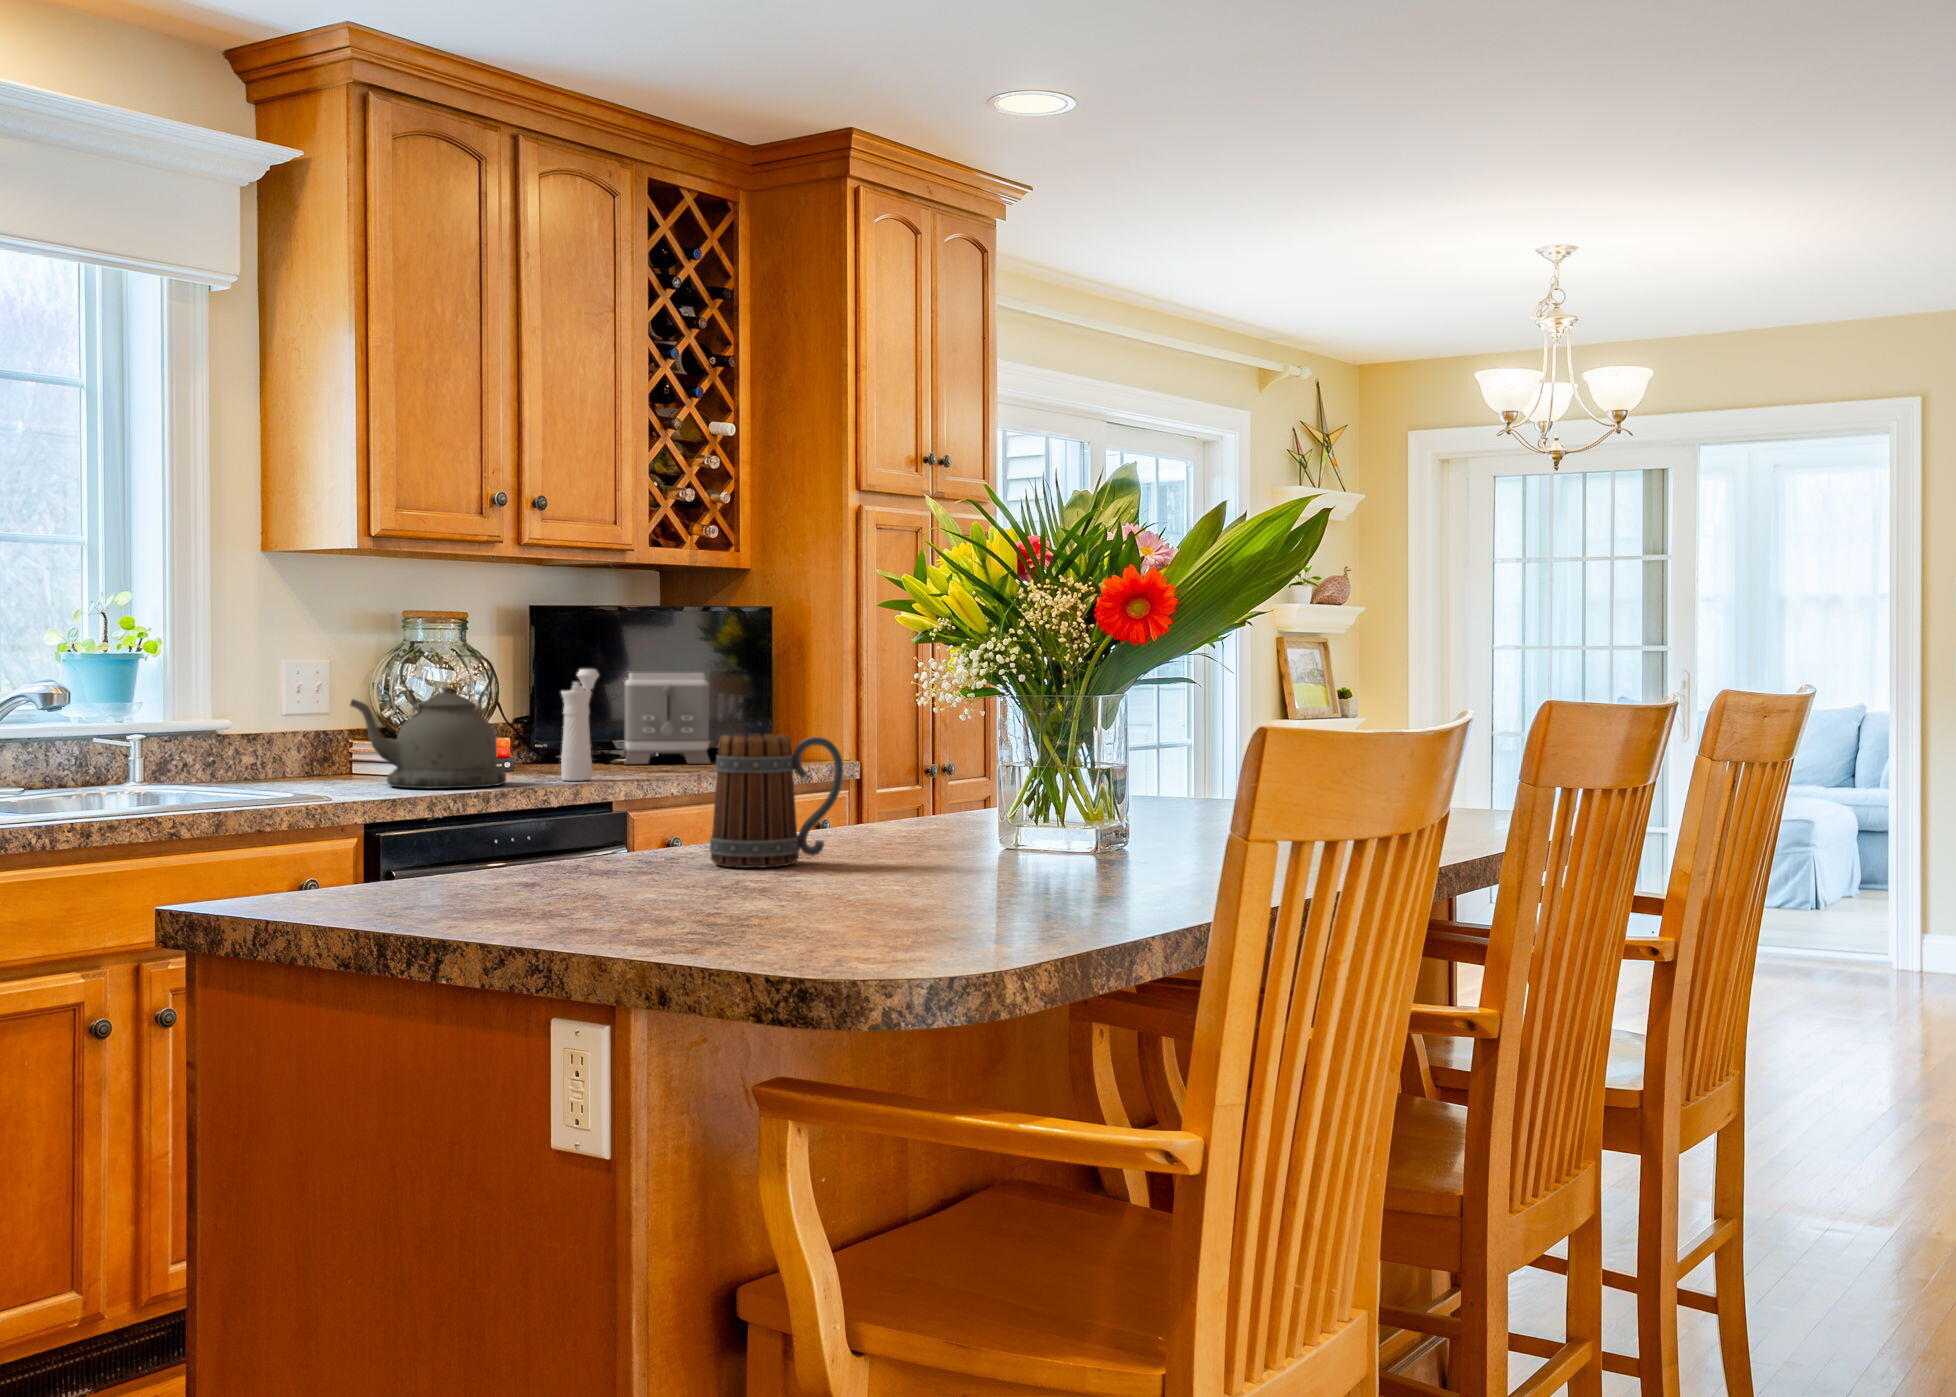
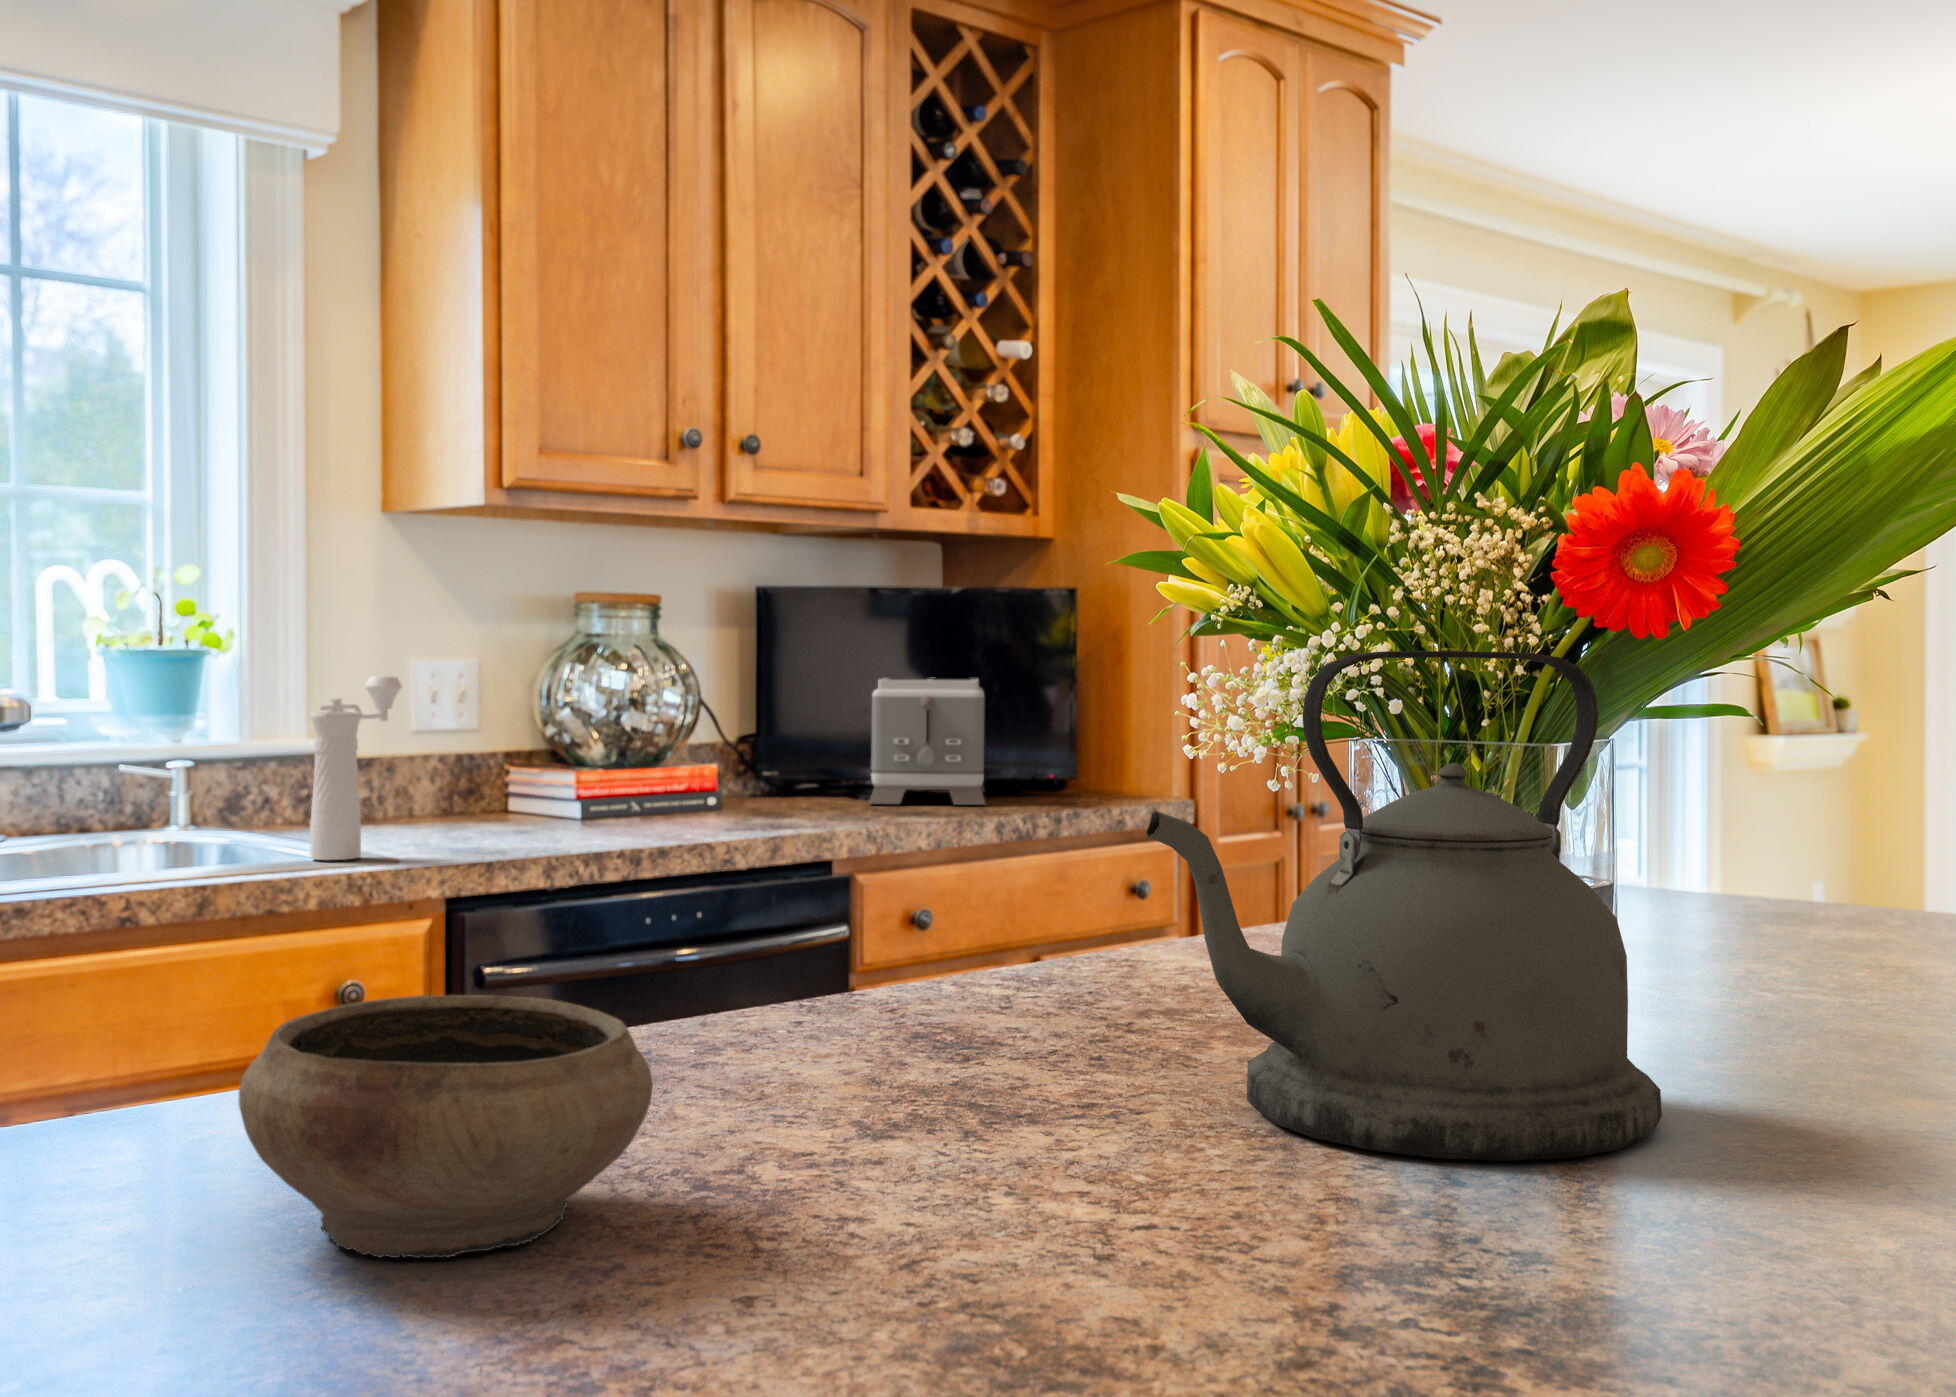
kettle: present [350,655,506,788] -> present [1146,651,1662,1161]
pepper mill: present [561,669,599,781] -> present [310,676,402,860]
mug: present [709,734,843,868] -> none [763,810,1027,1085]
ceramic bowl: none [540,810,717,909] -> present [239,995,653,1258]

